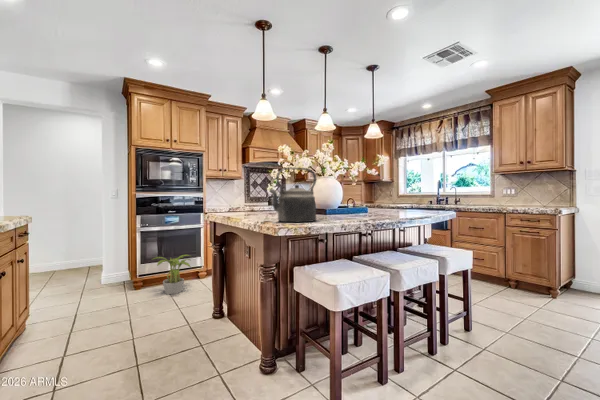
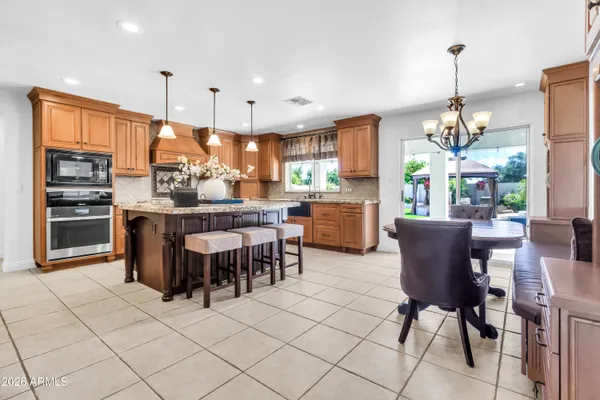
potted plant: present [154,255,190,294] -> none [64,240,103,273]

